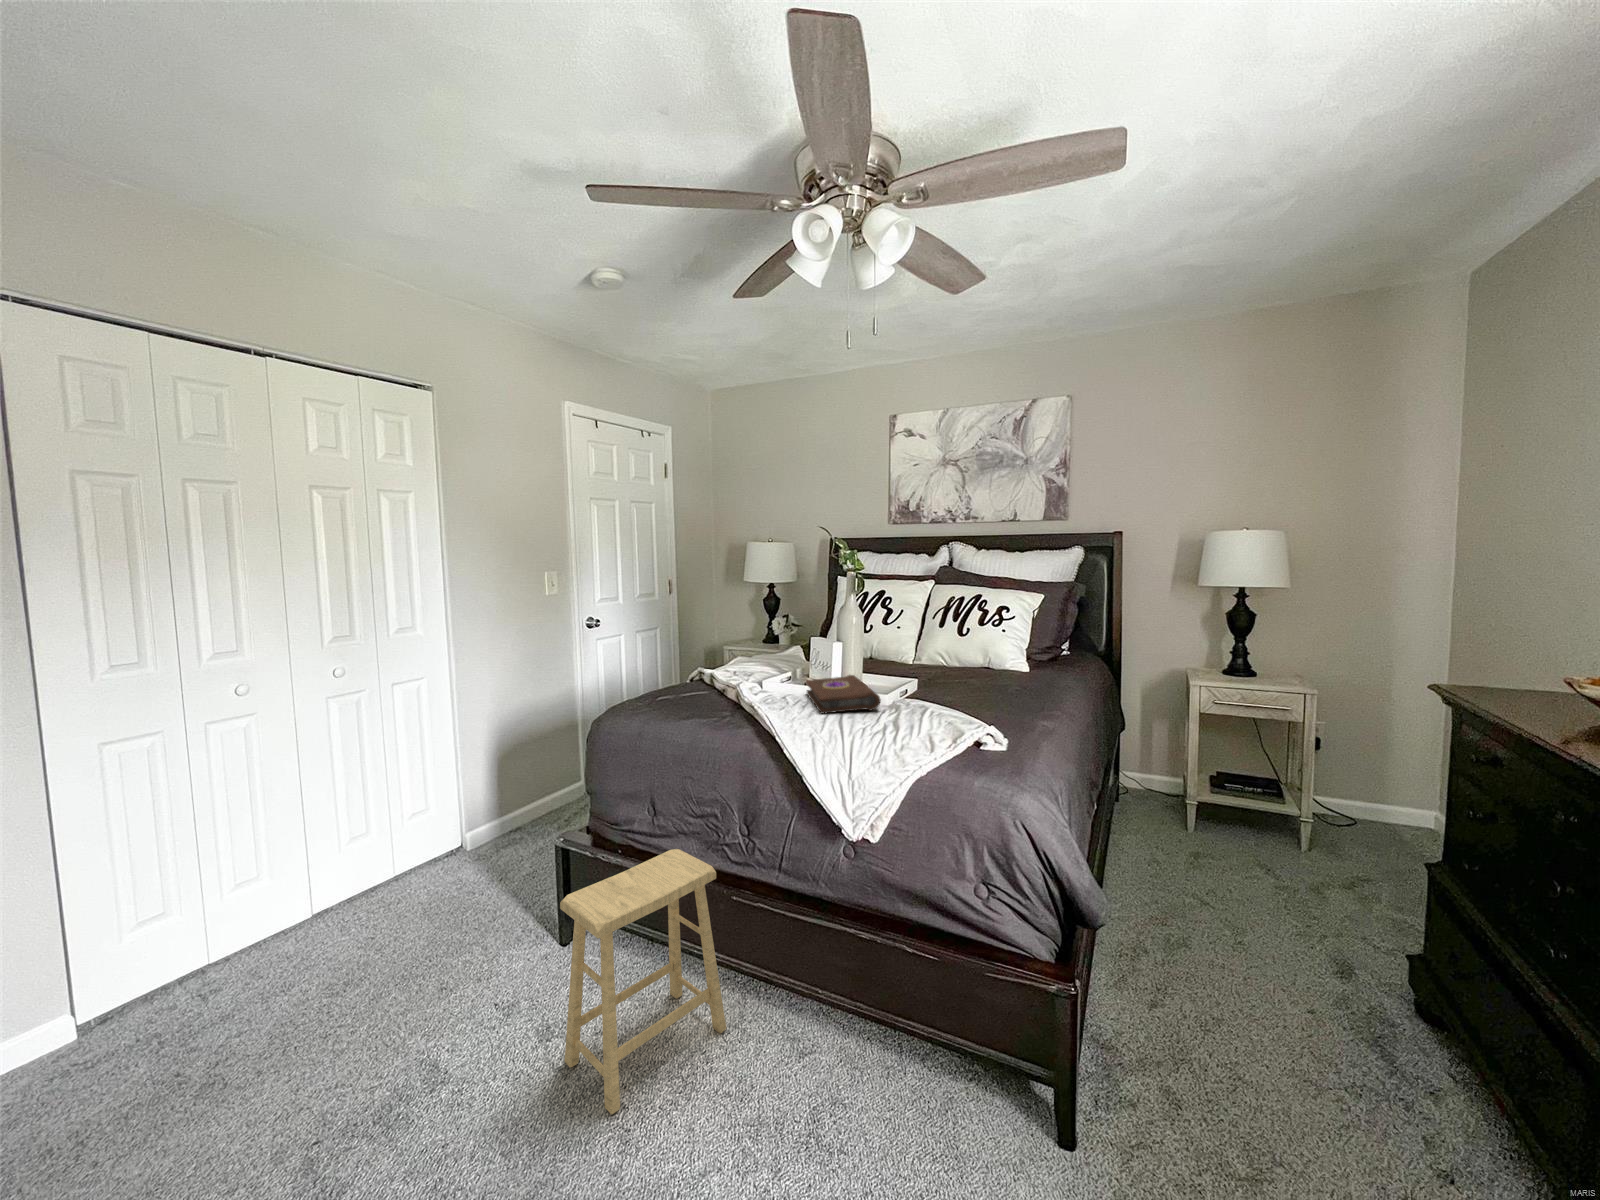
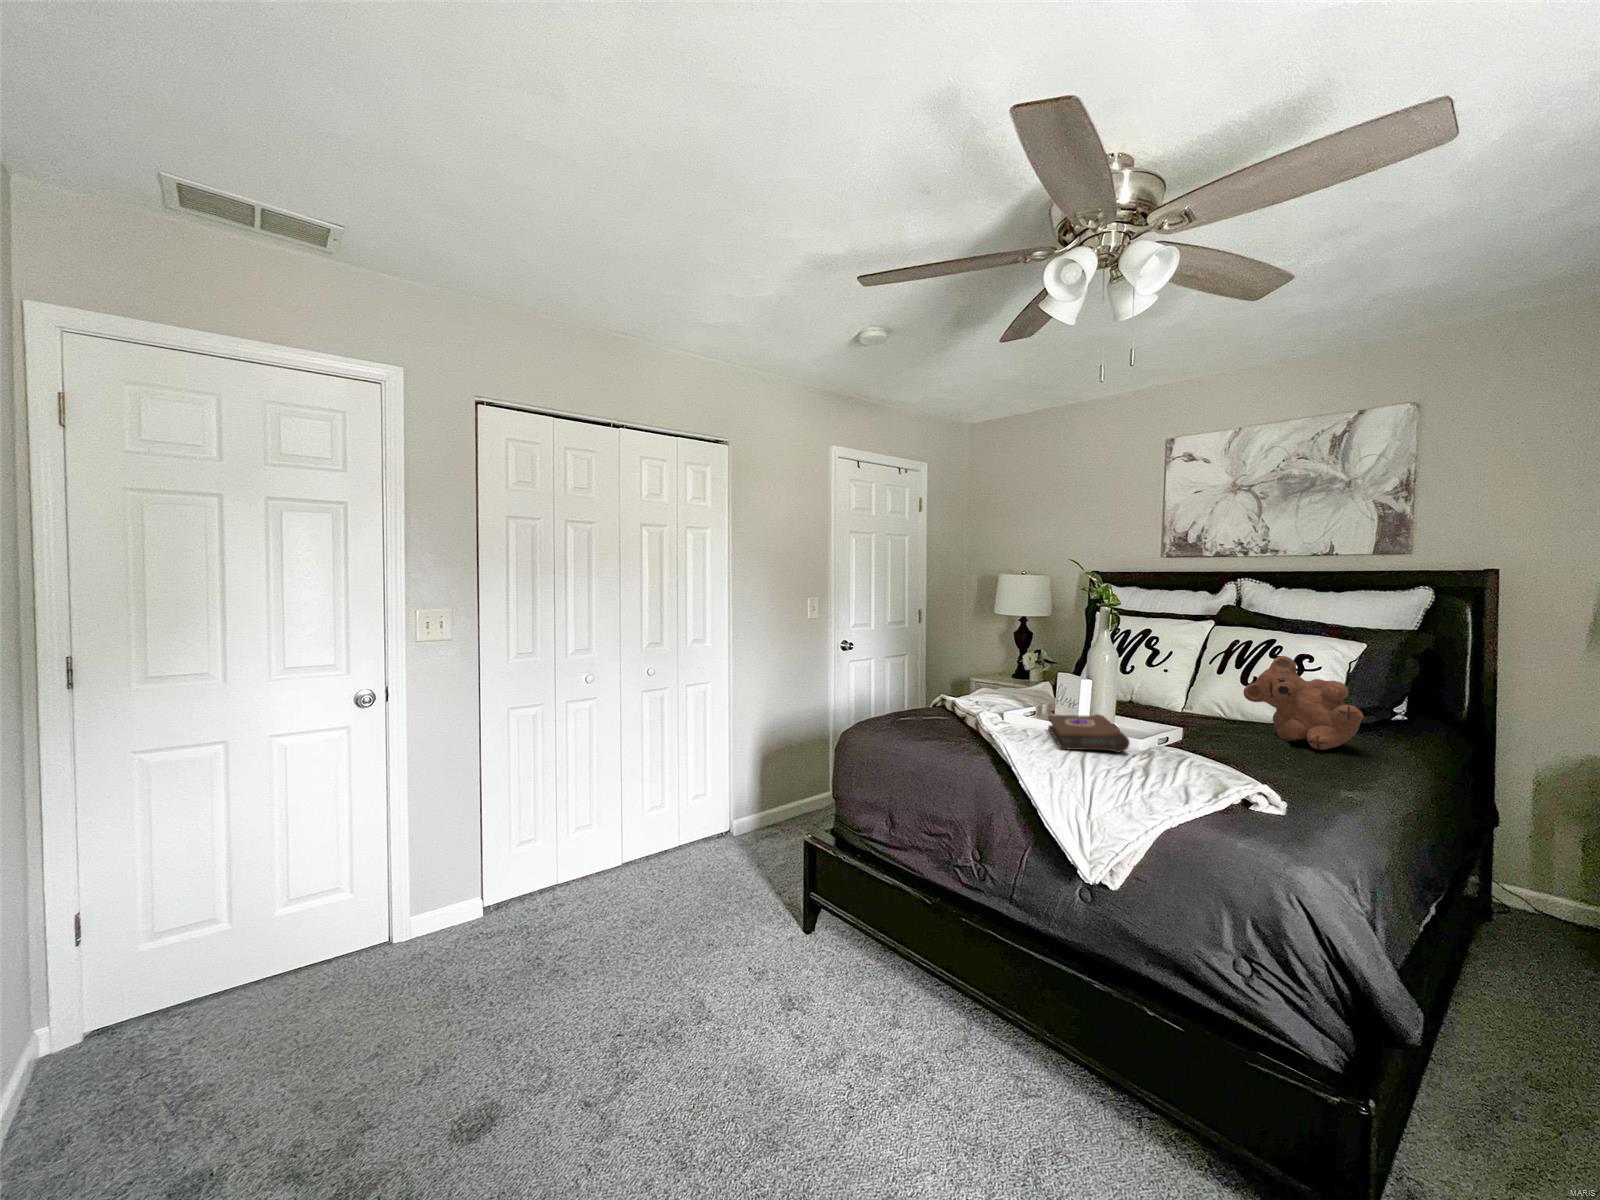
teddy bear: none [962,609,1047,686] -> present [1243,656,1364,750]
footstool: present [560,849,726,1114] -> none [802,861,950,1089]

